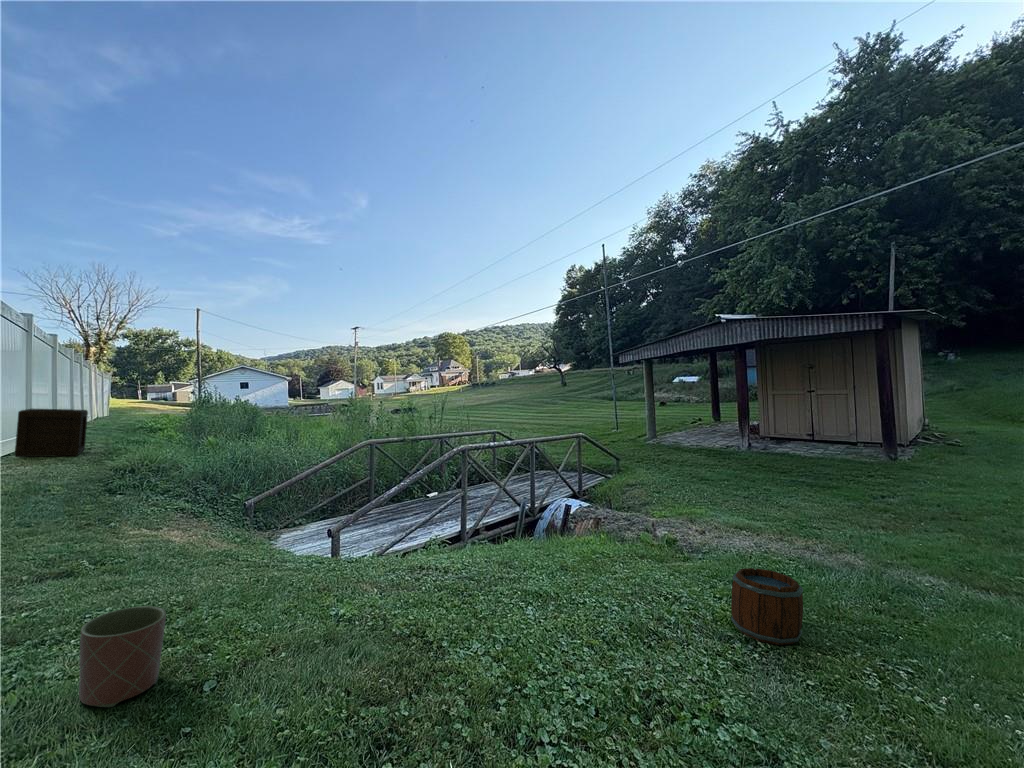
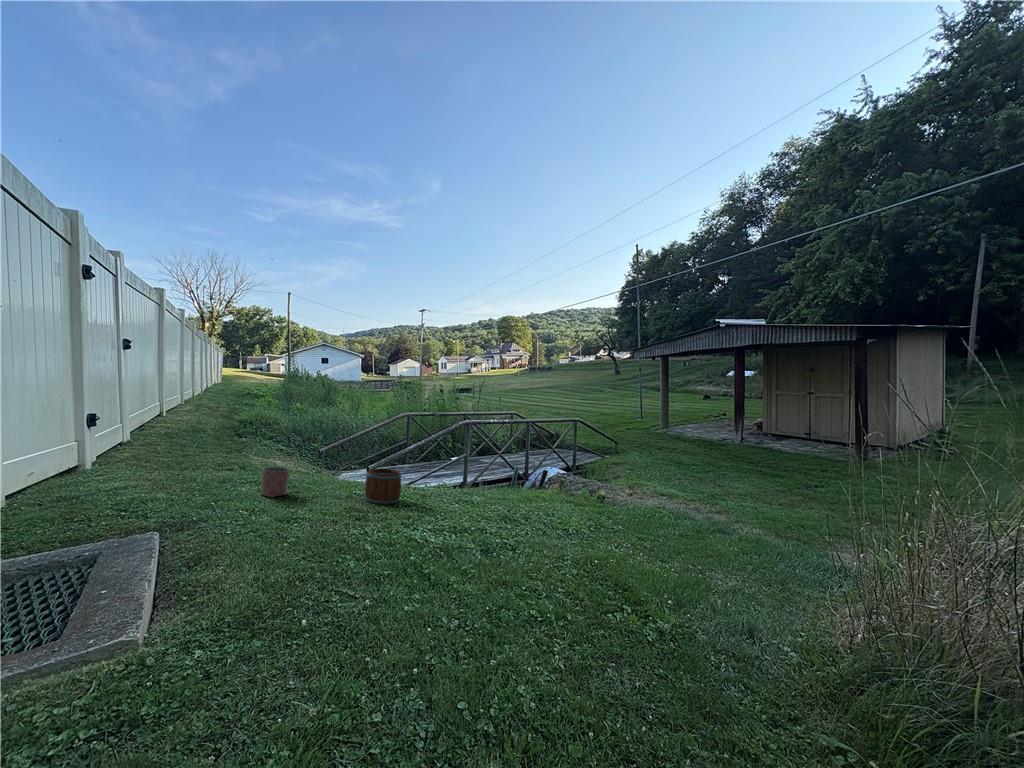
wooden crate: present [15,409,88,457] -> none [178,378,218,412]
bucket: present [731,568,803,645] -> present [364,468,402,505]

